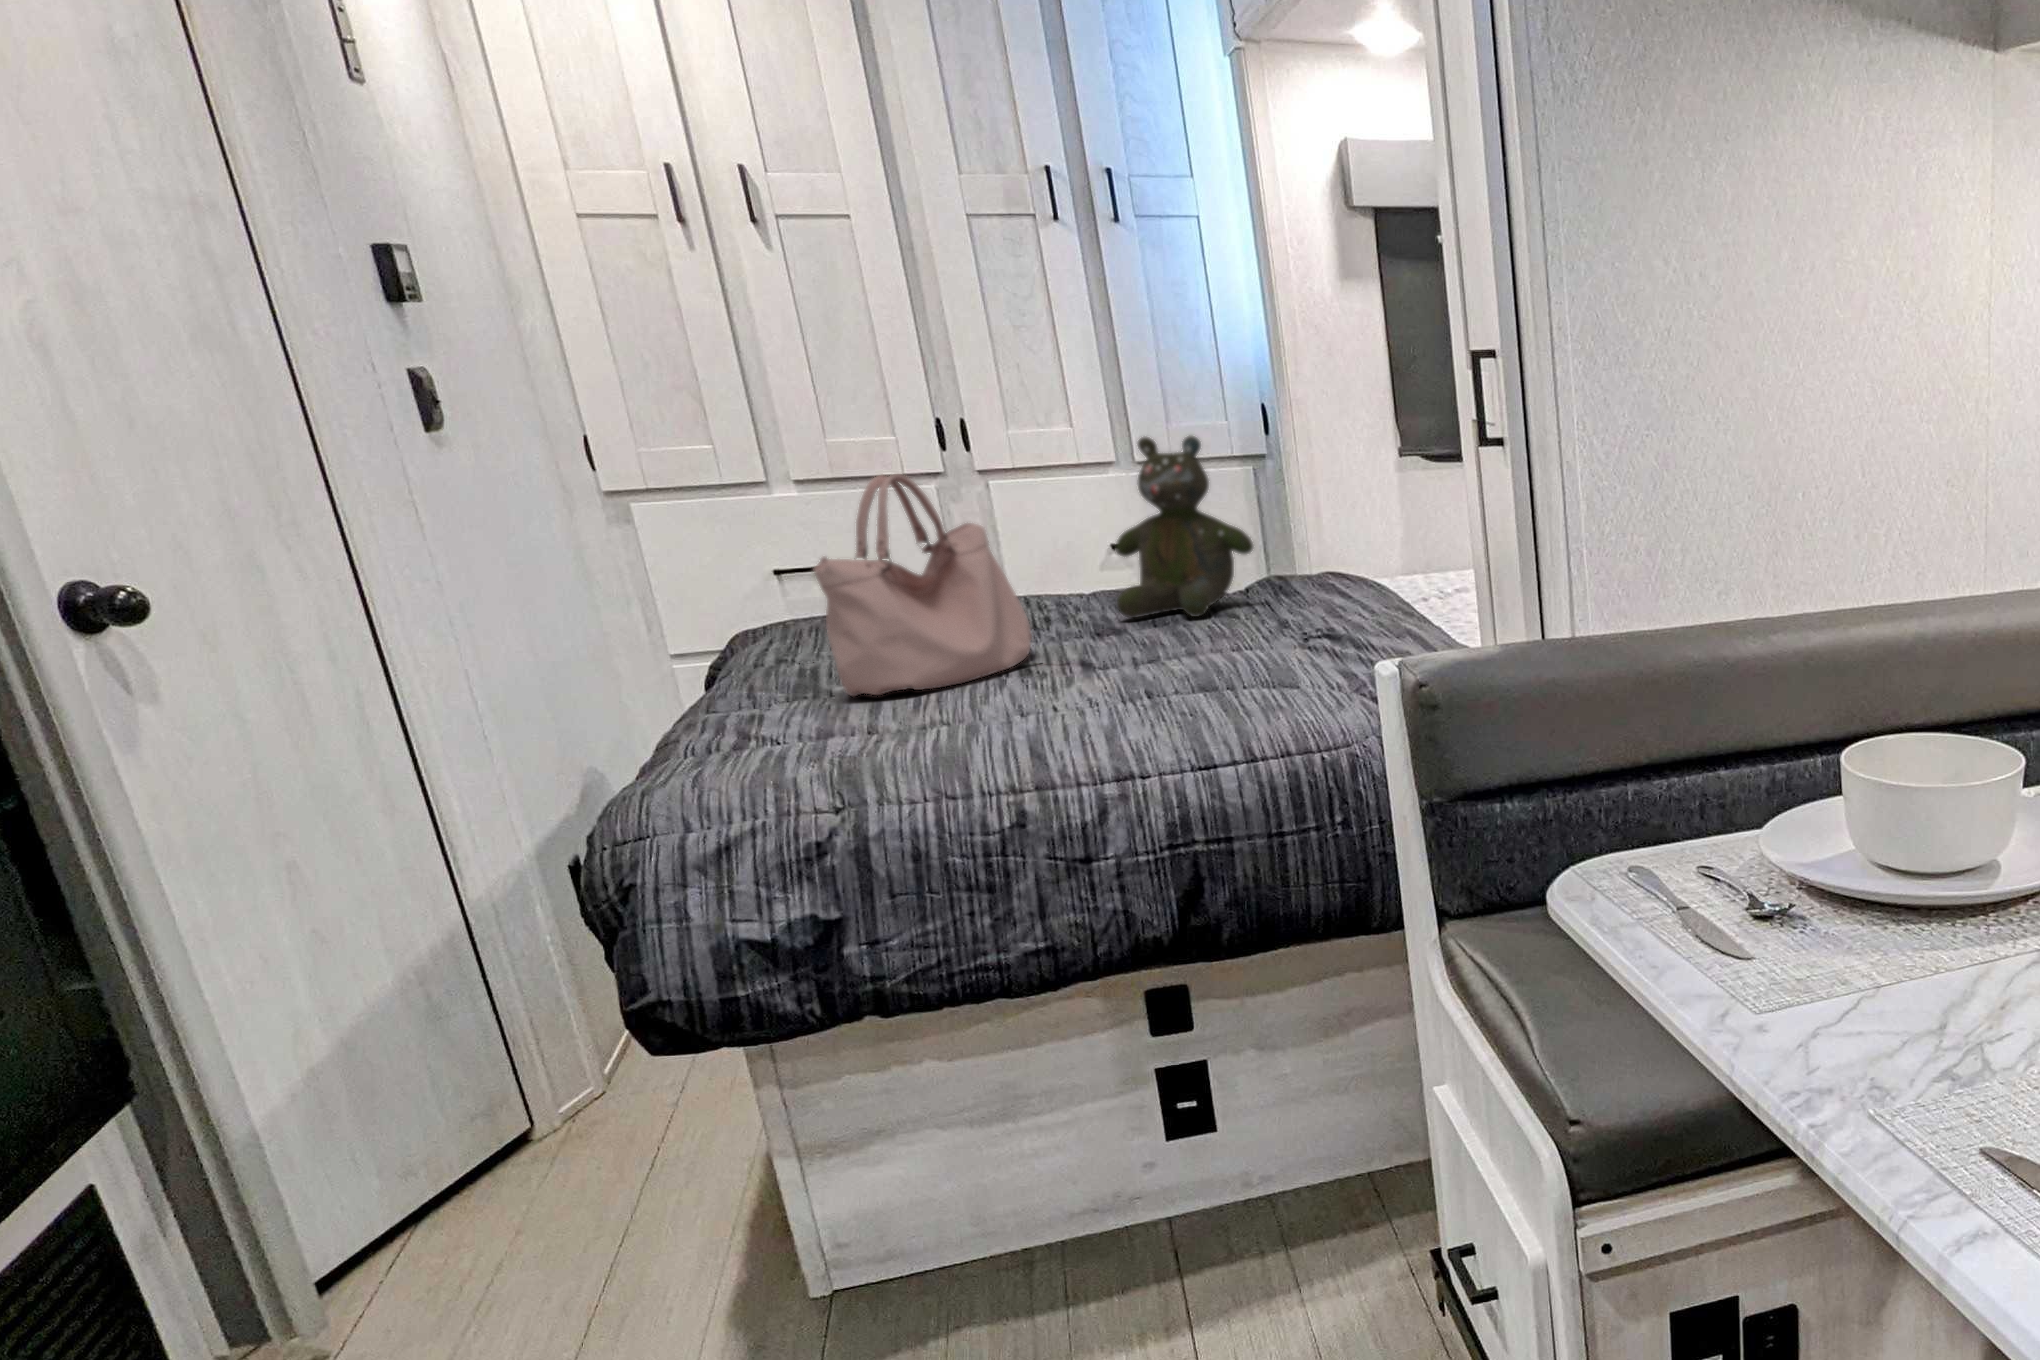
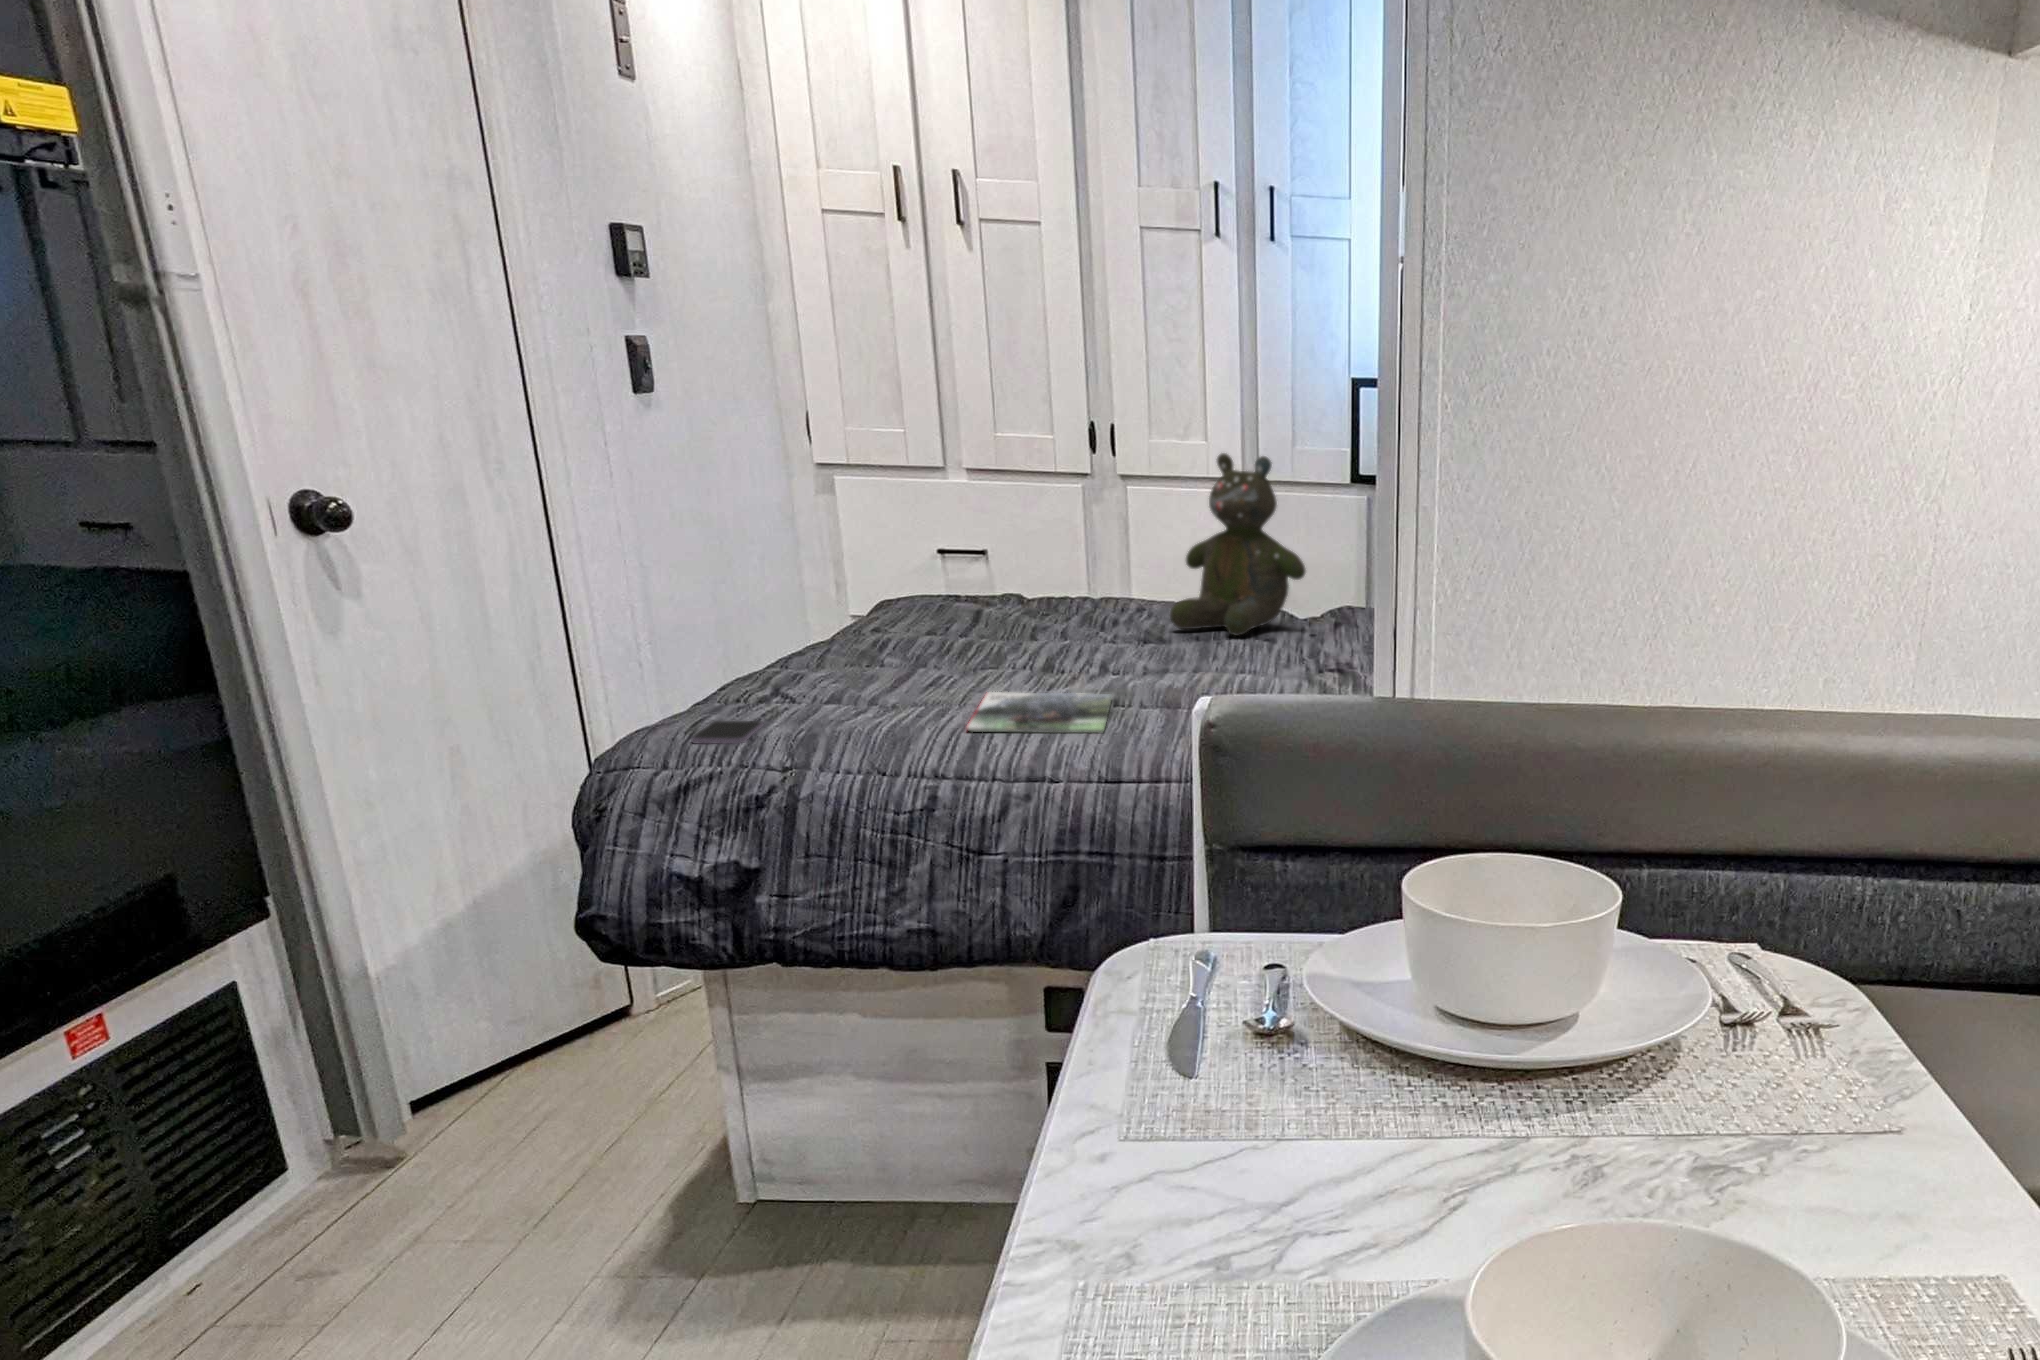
handbag: present [814,474,1032,696] -> none [874,466,1068,671]
magazine: none [1001,686,1171,742] -> present [966,692,1112,733]
smartphone: none [710,766,777,800] -> present [691,721,763,744]

